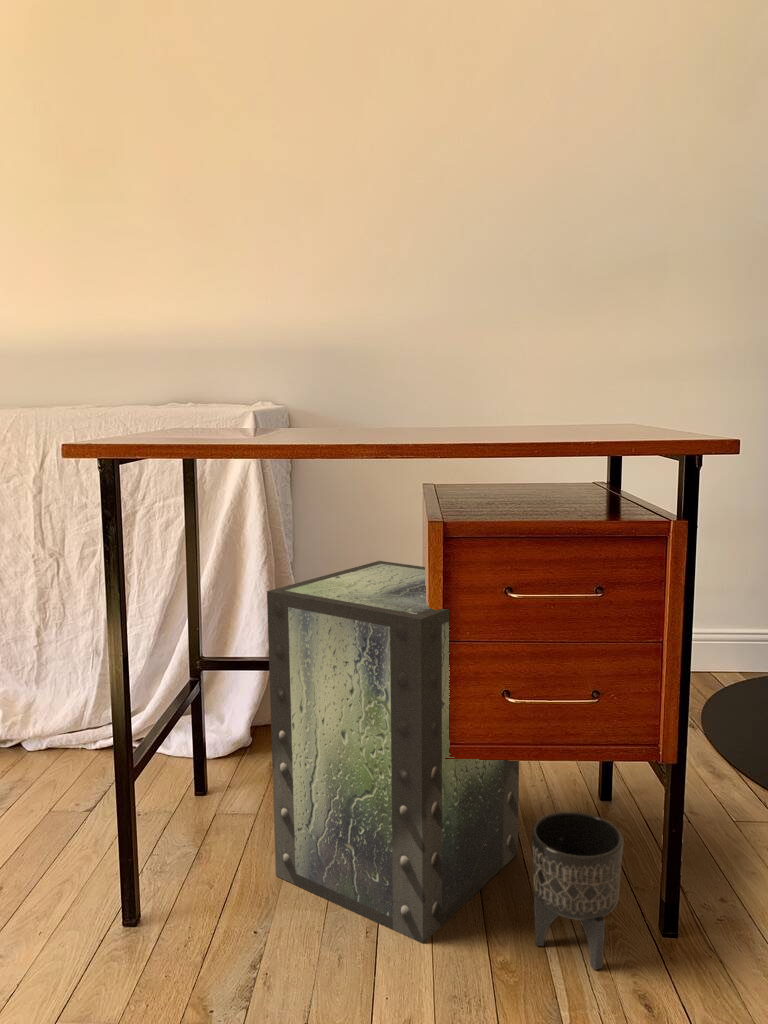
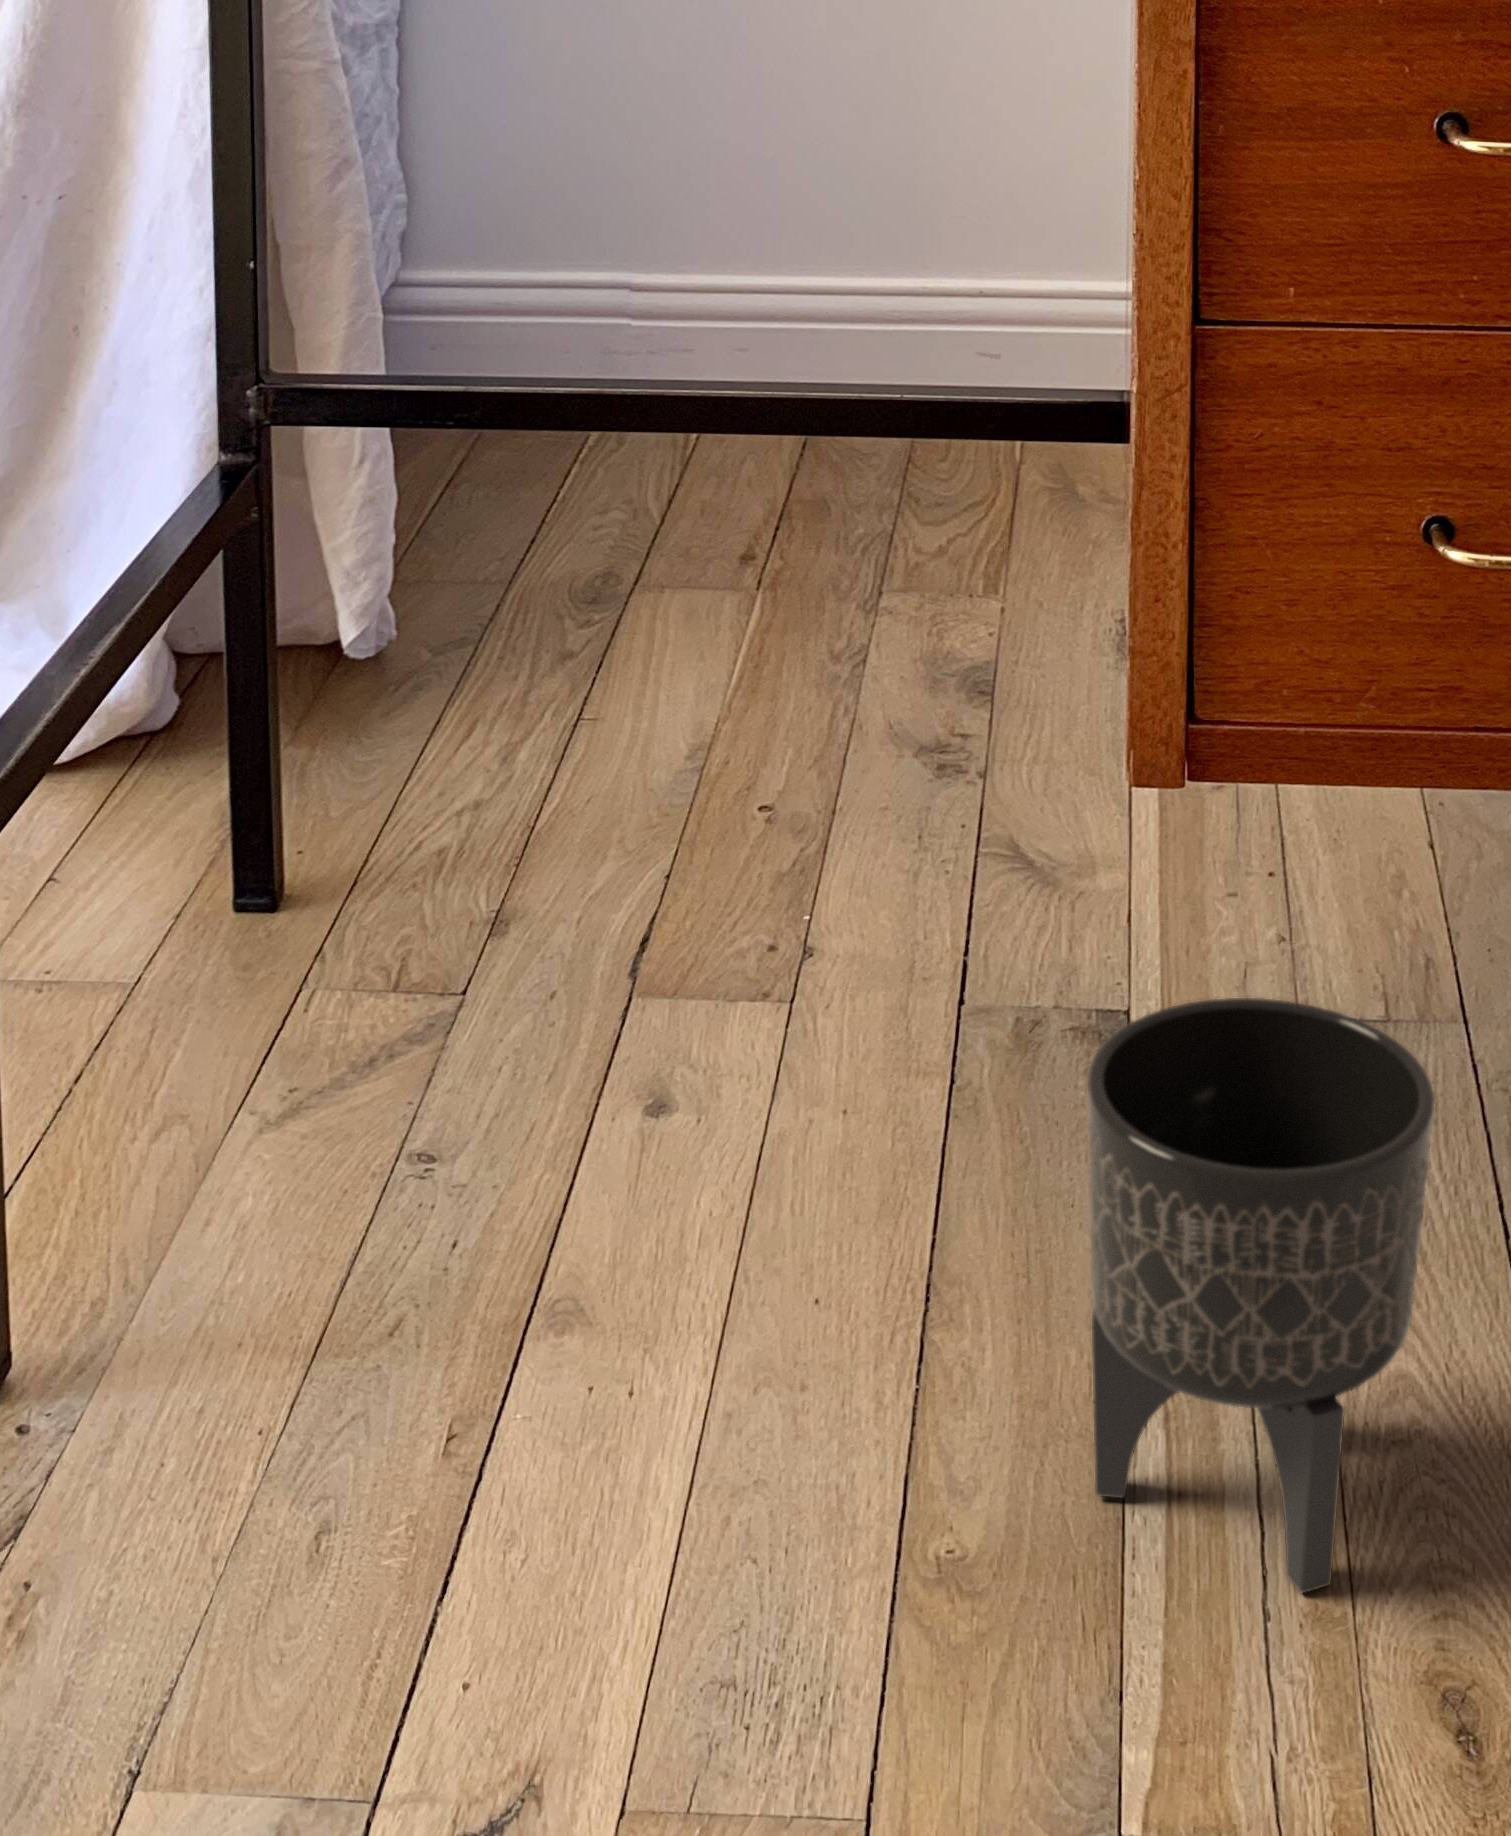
storage box: present [267,561,519,944] -> none [104,18,1138,1485]

